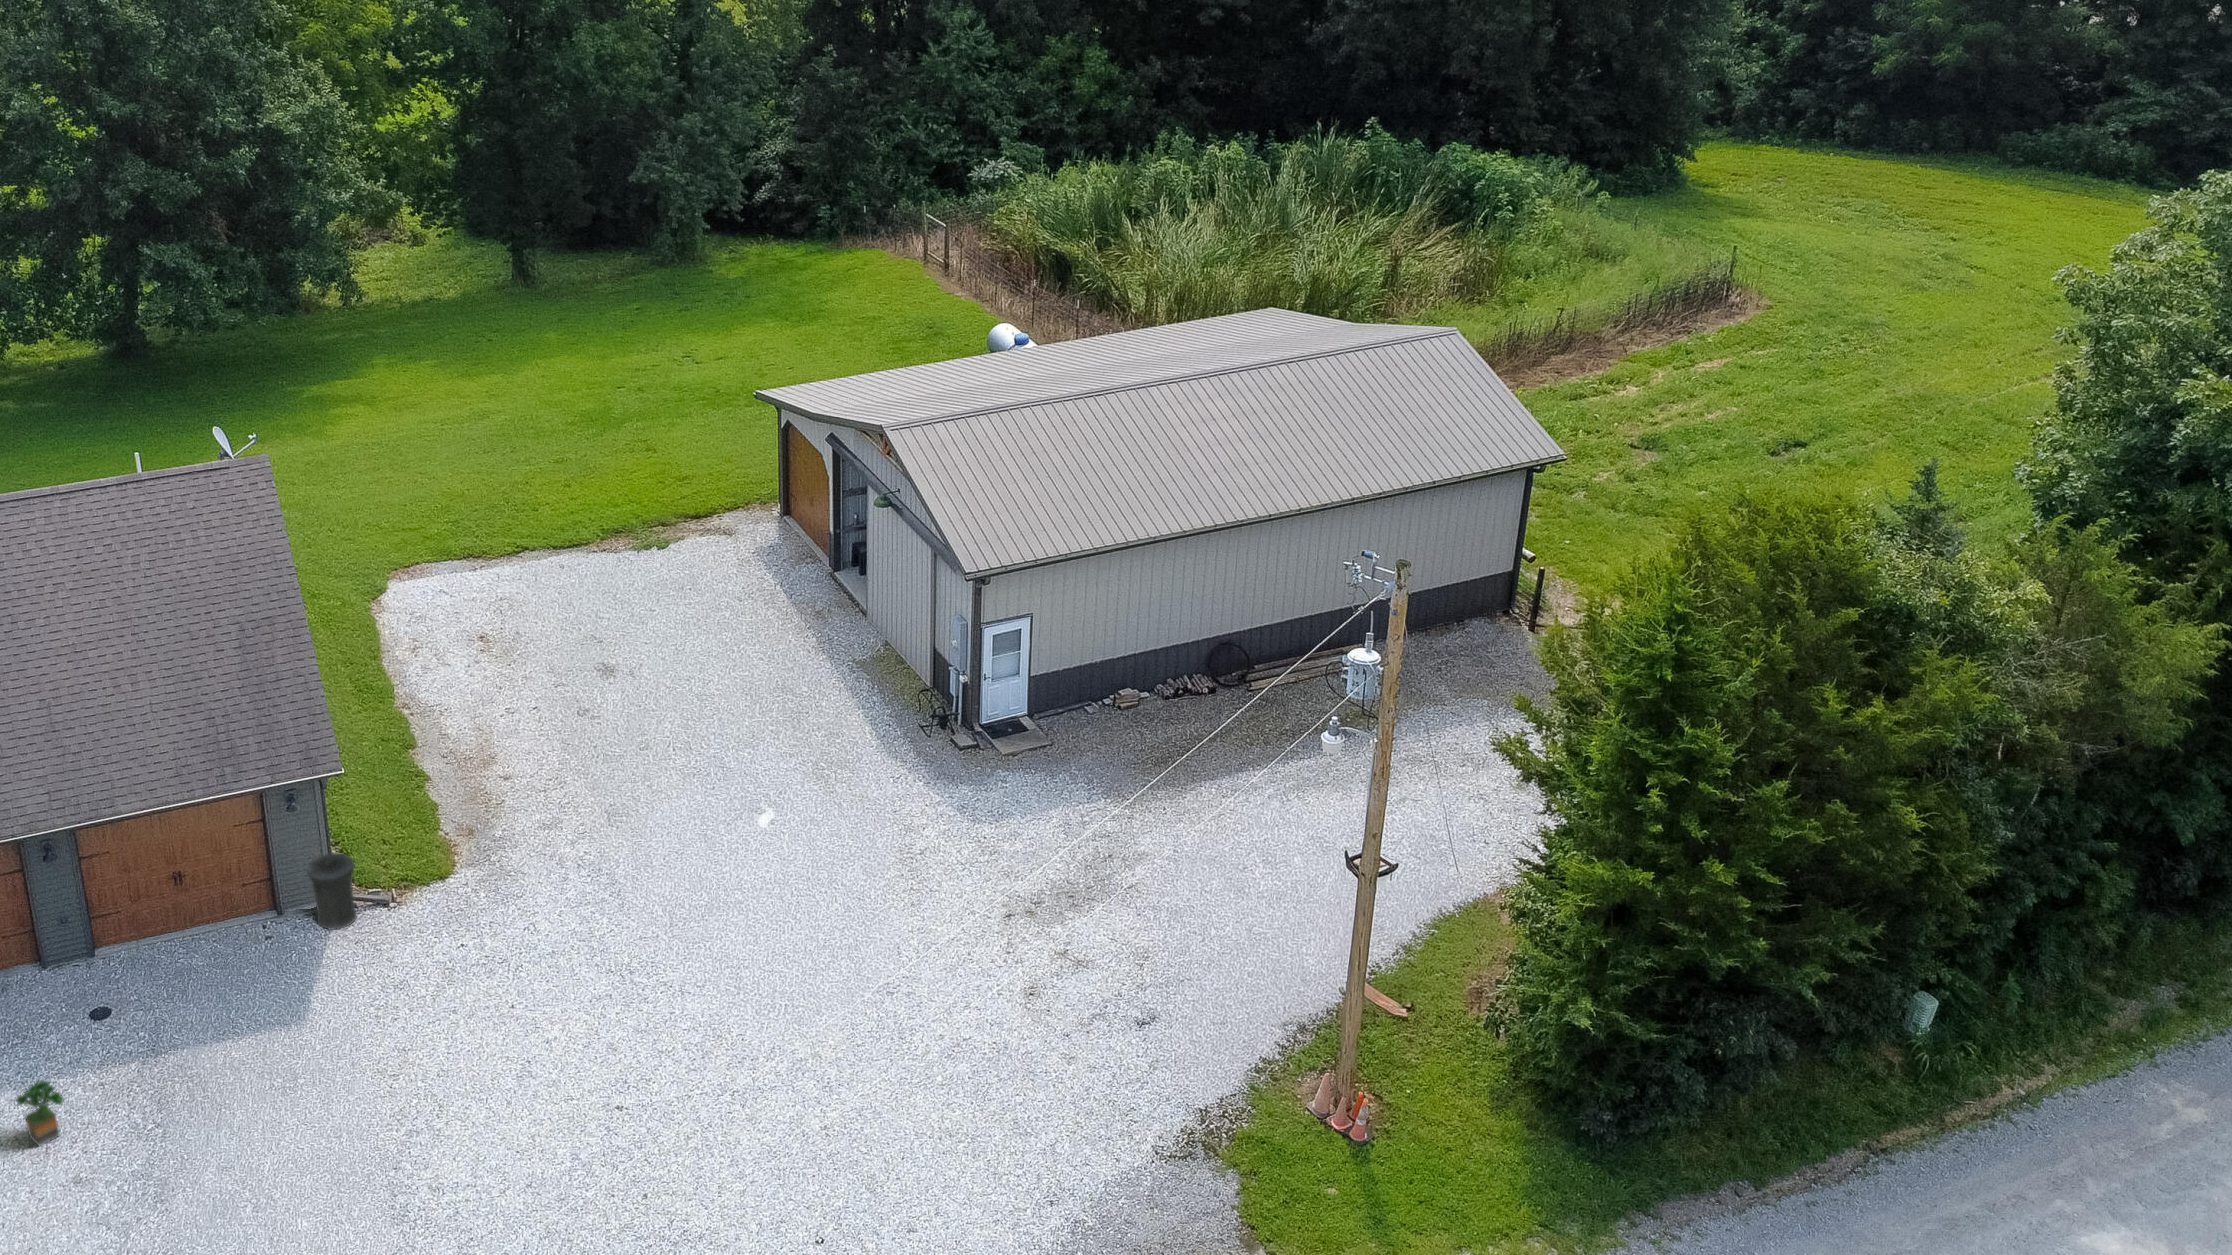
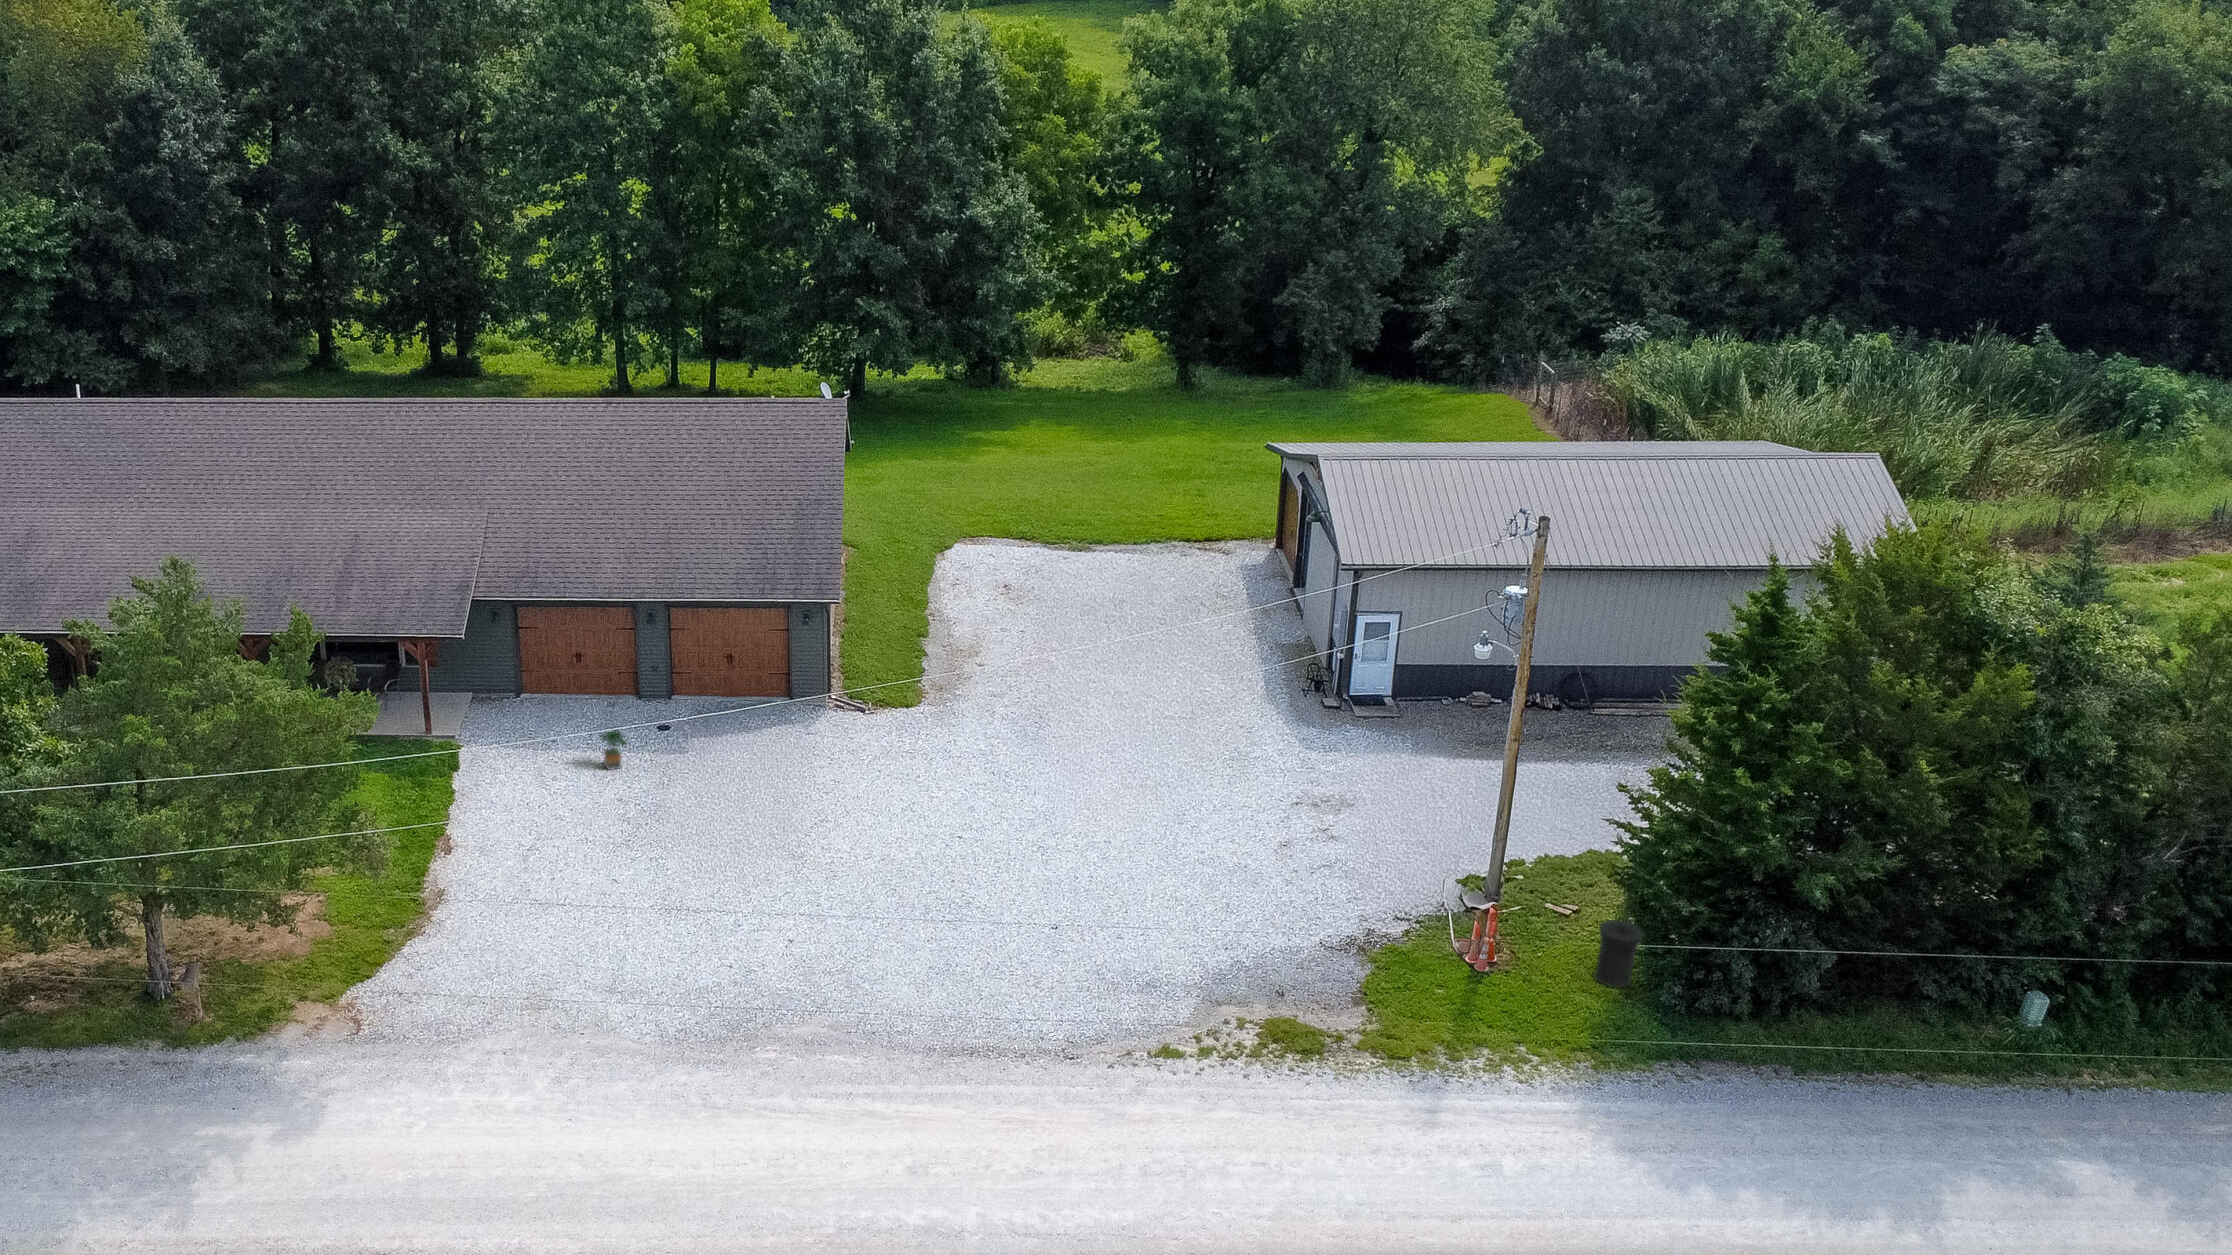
trash can: present [307,853,357,930] -> present [1594,920,1643,988]

